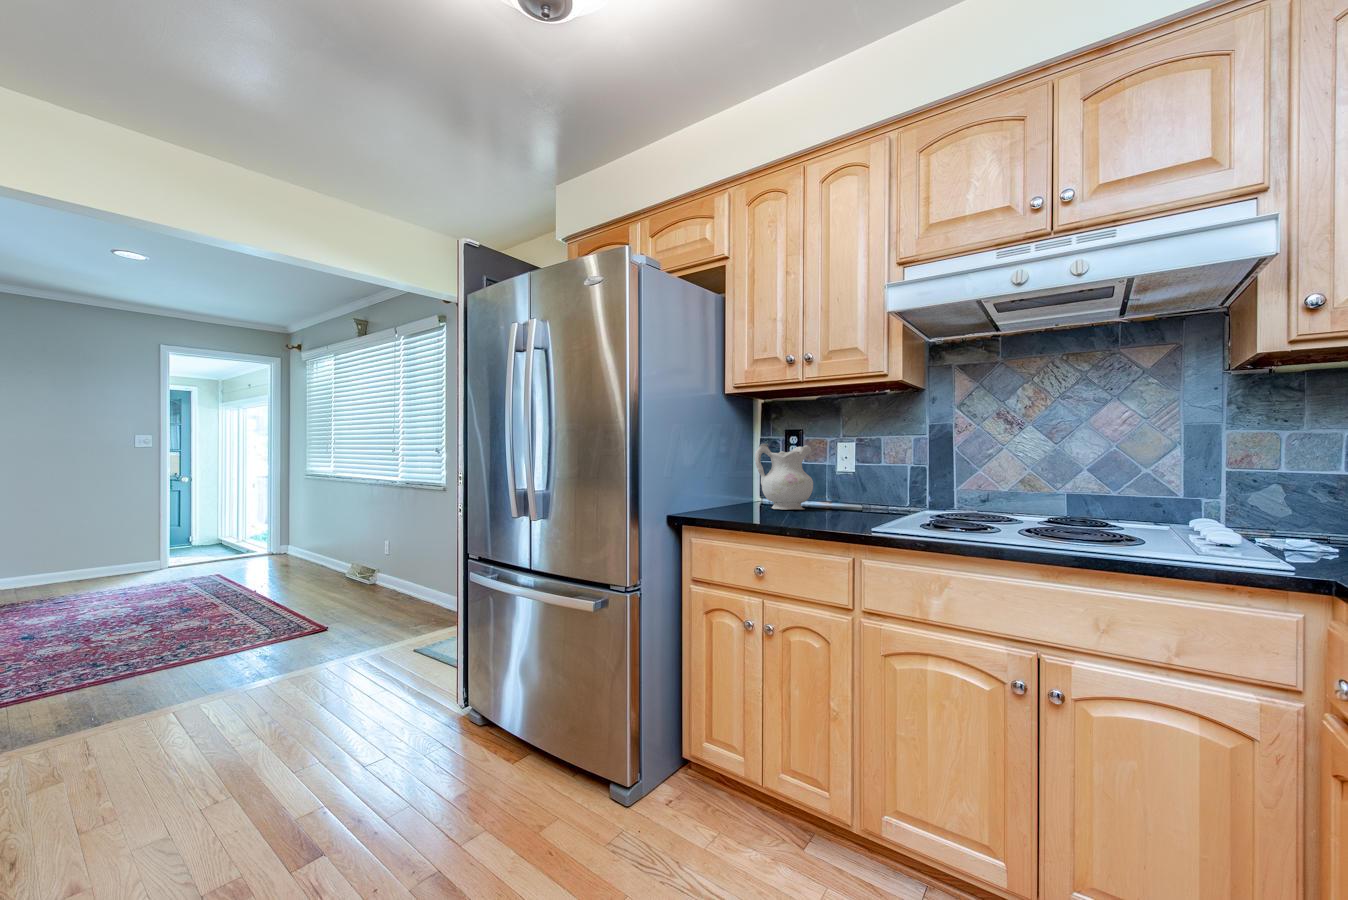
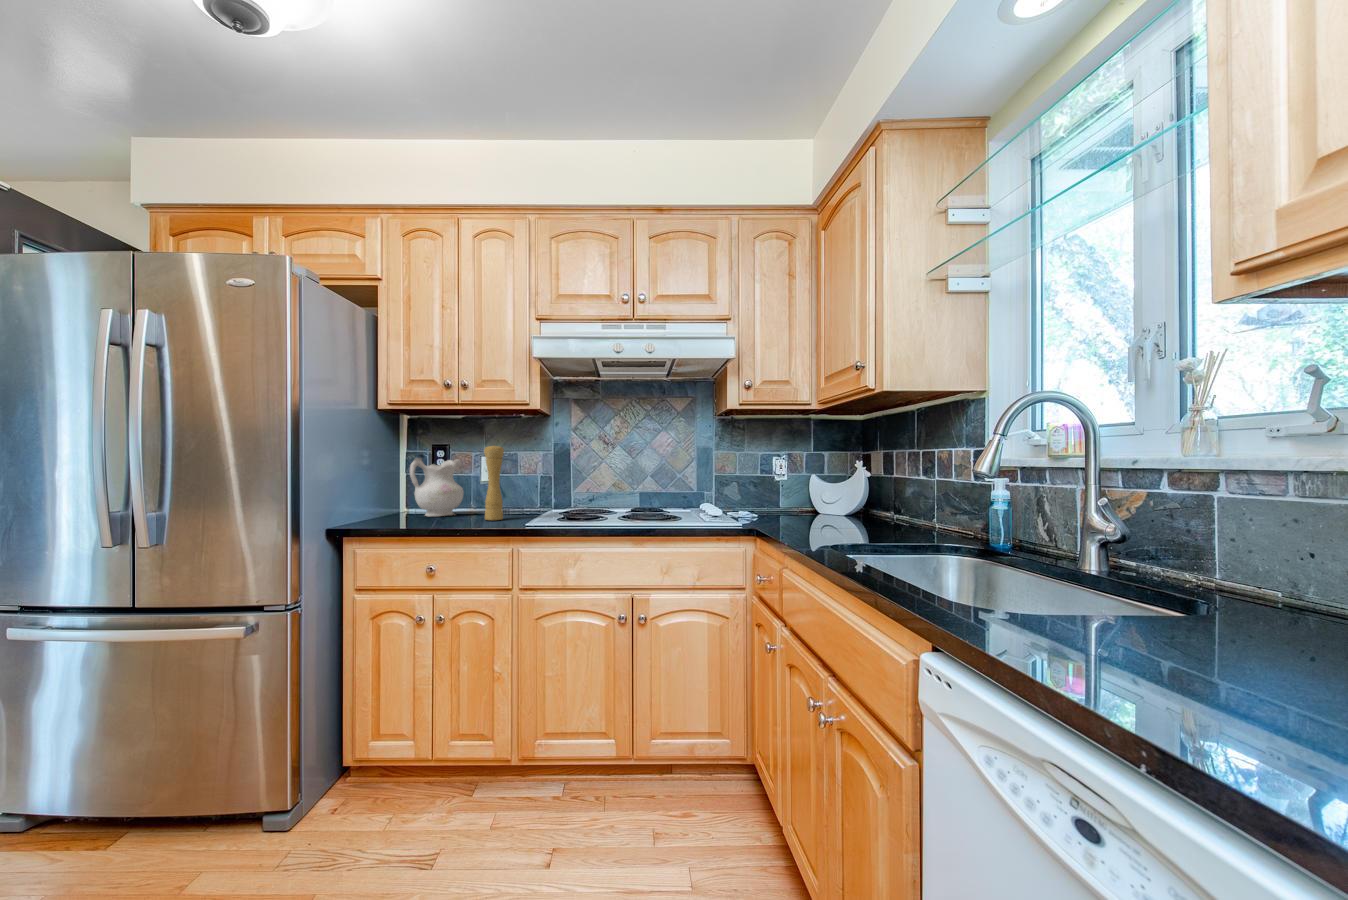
pepper mill: none [829,427,853,520] -> present [484,445,504,520]

